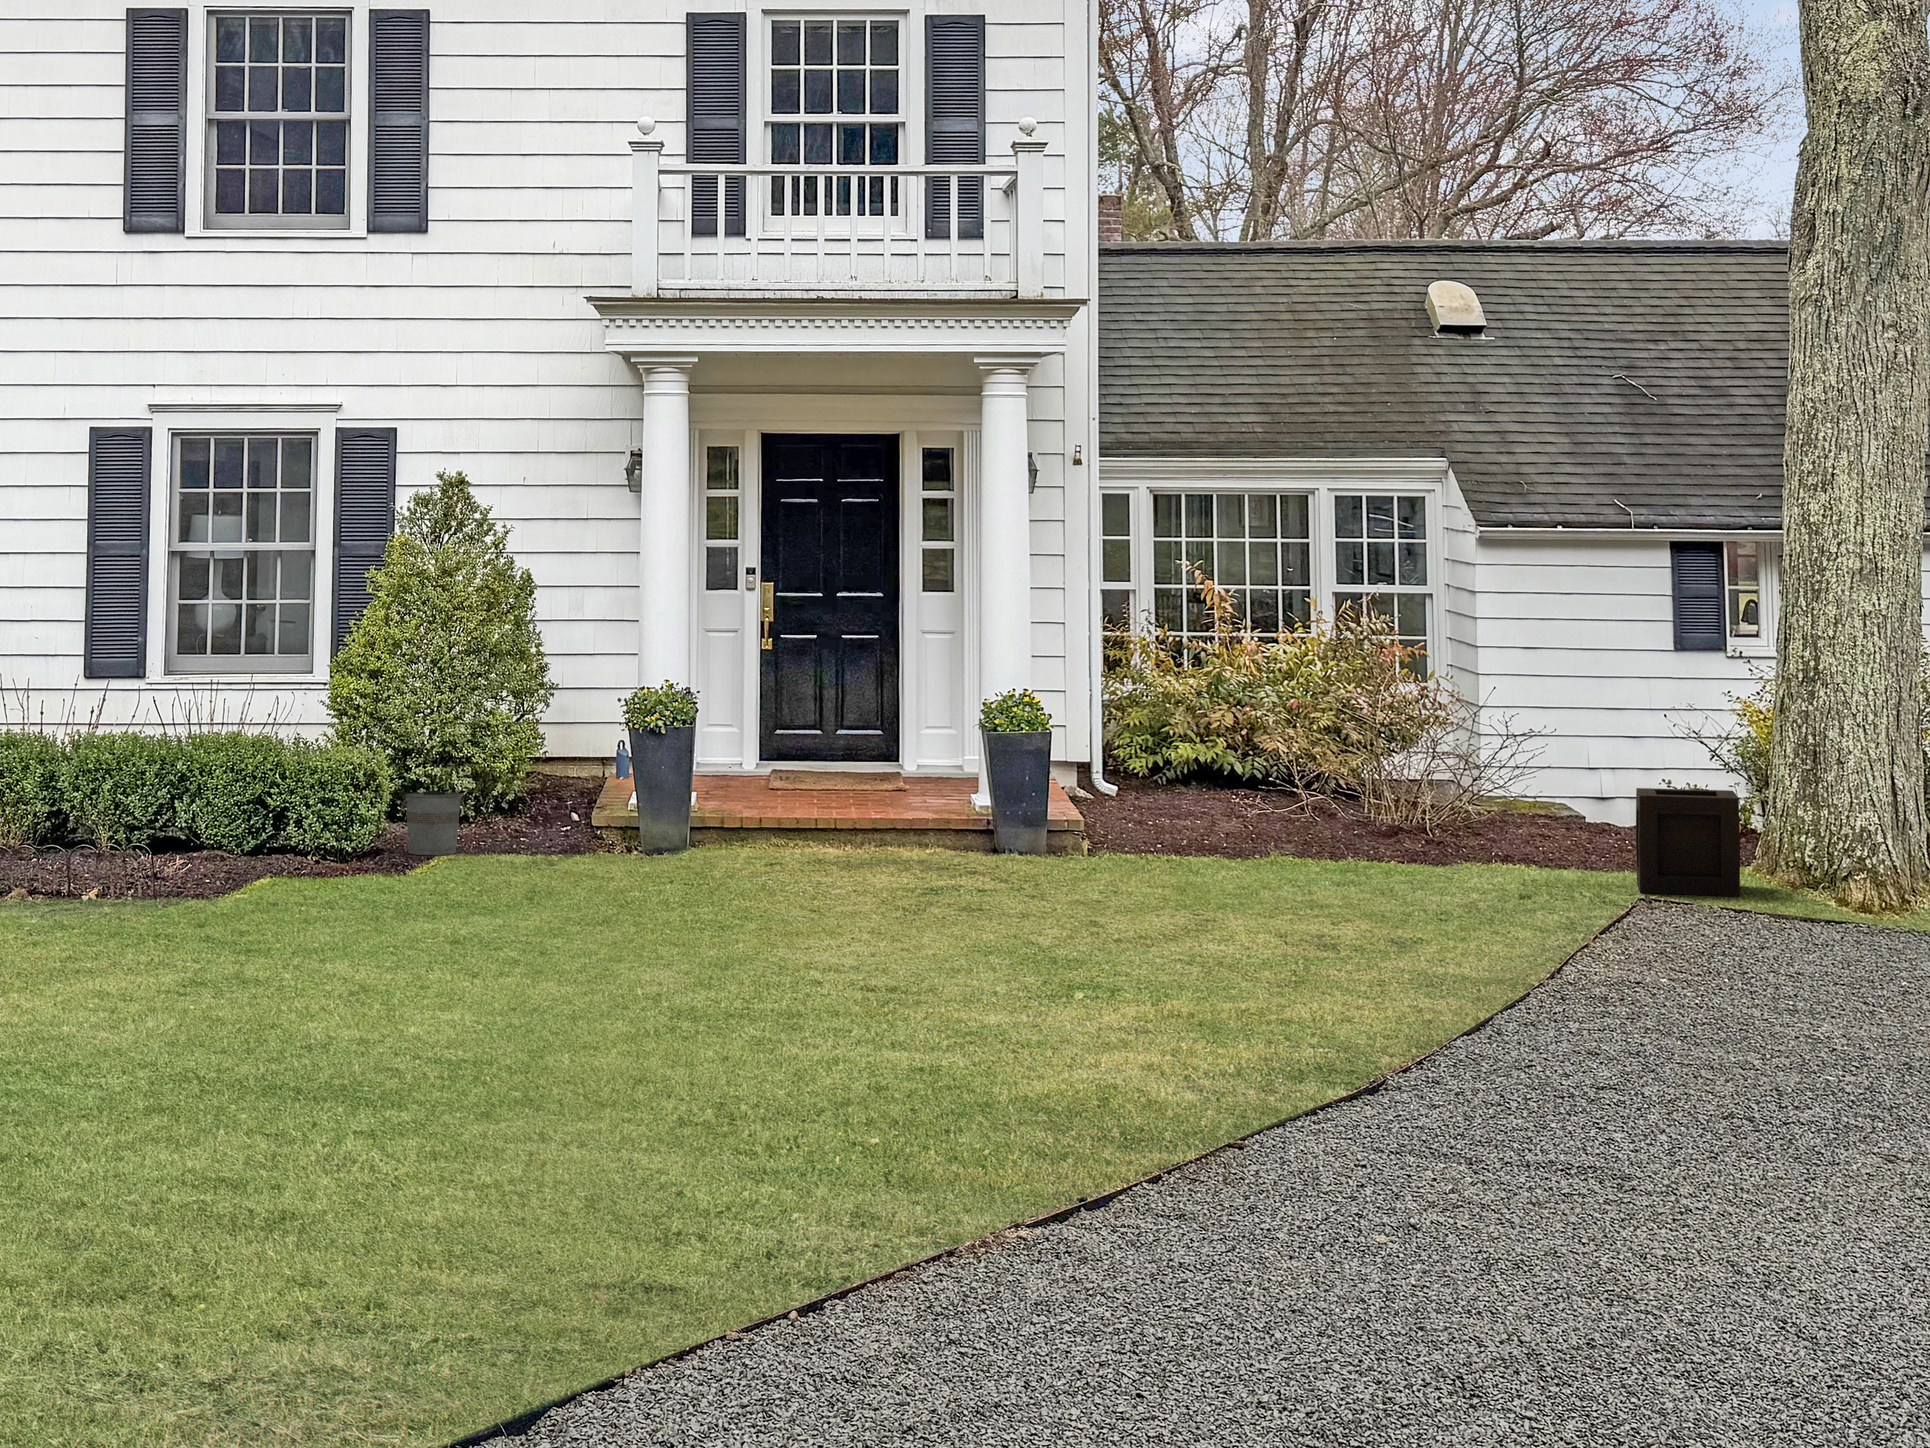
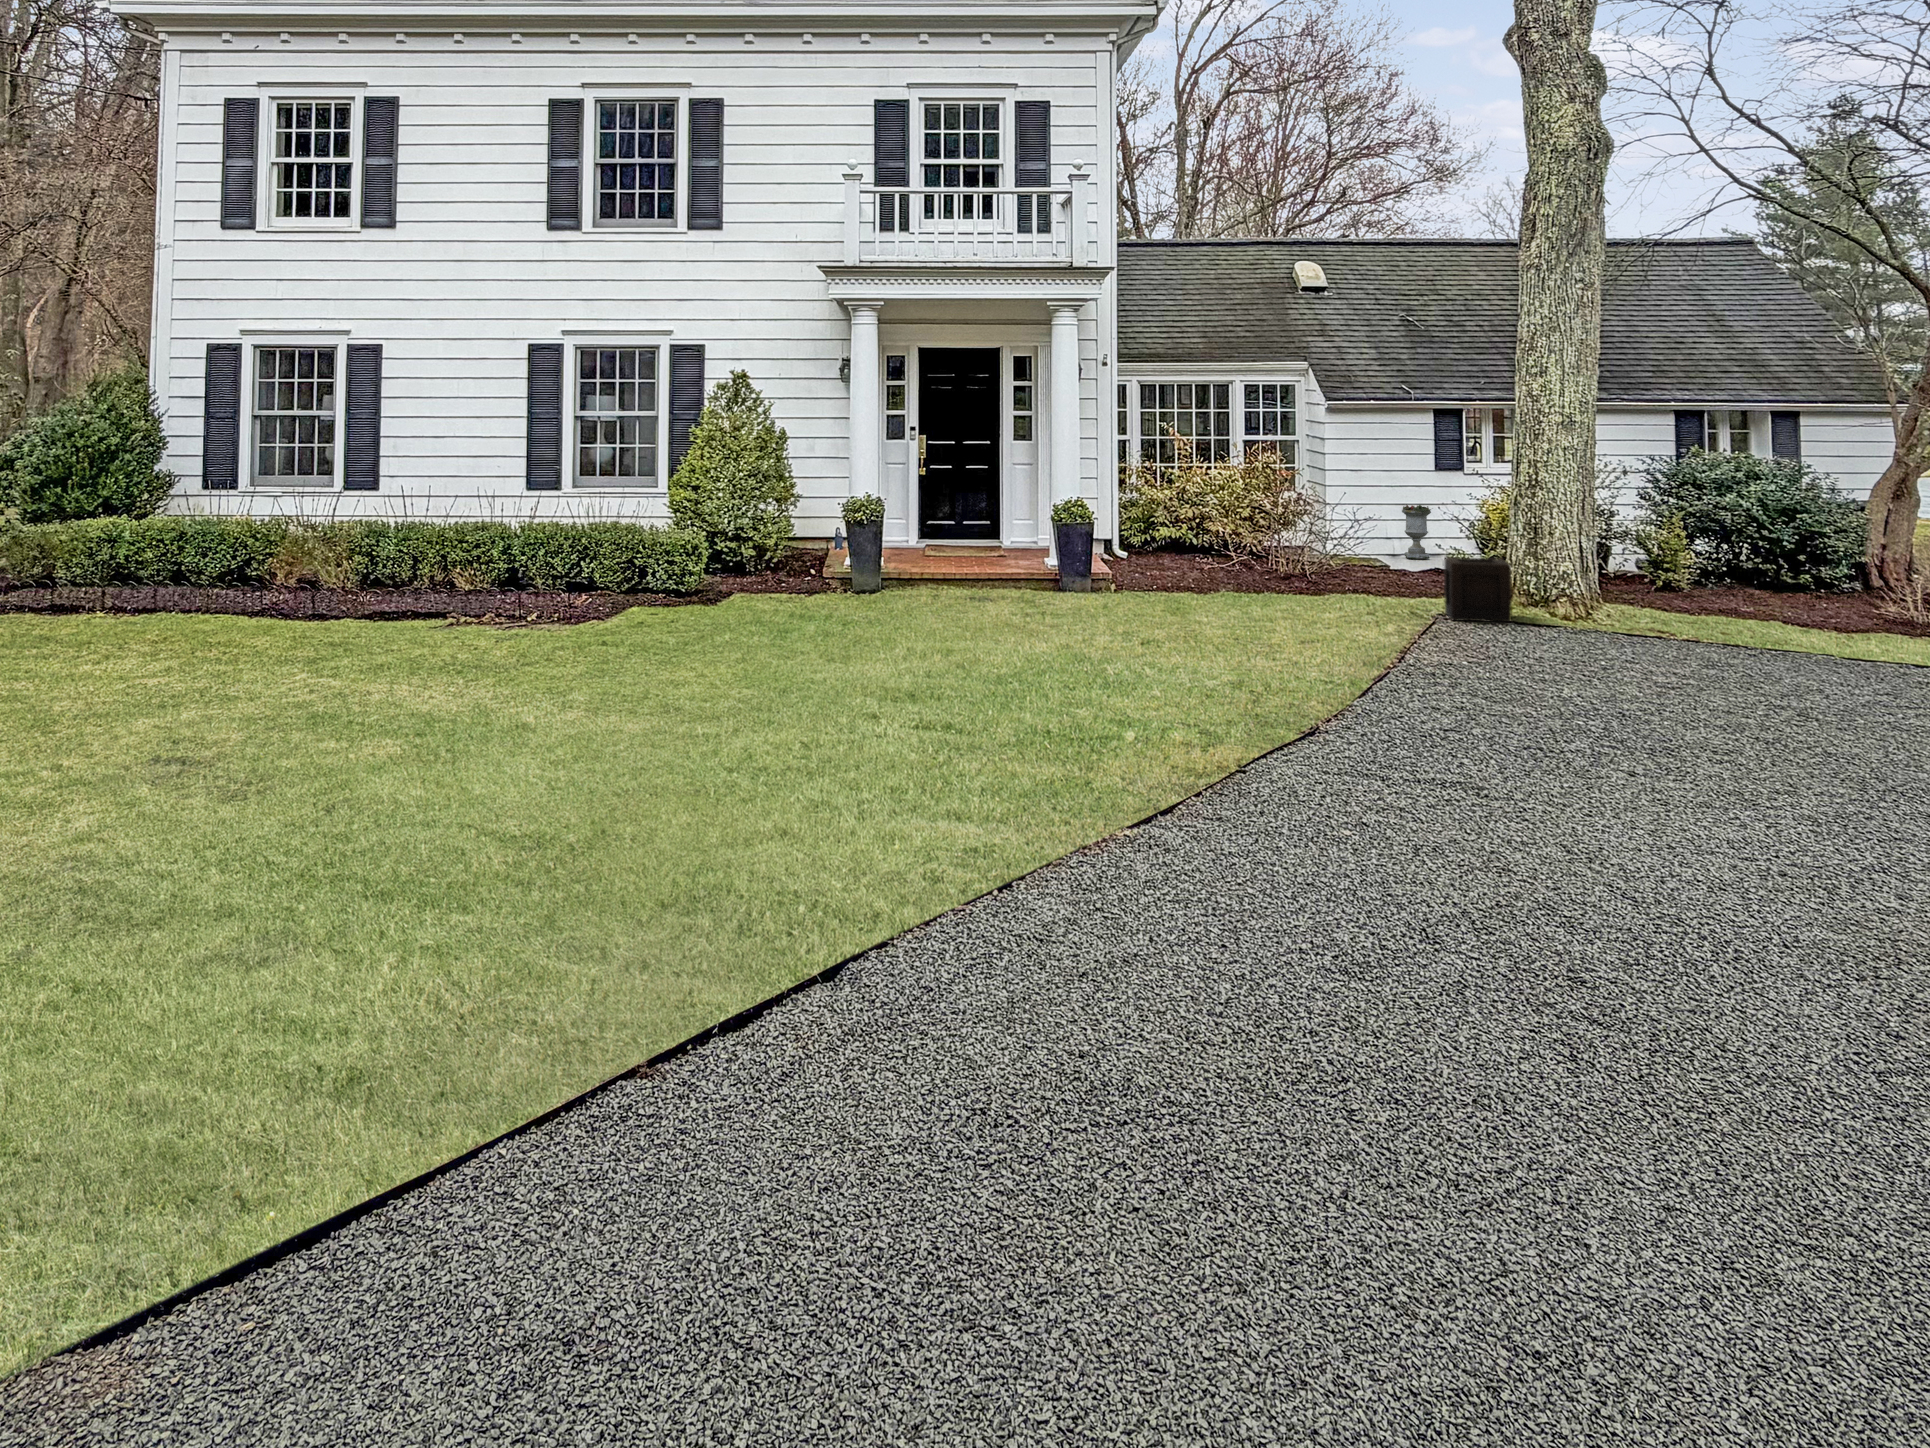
planter: none [1620,711,1673,808] -> present [1402,505,1431,559]
bucket: present [401,791,465,855] -> none [715,558,752,596]

